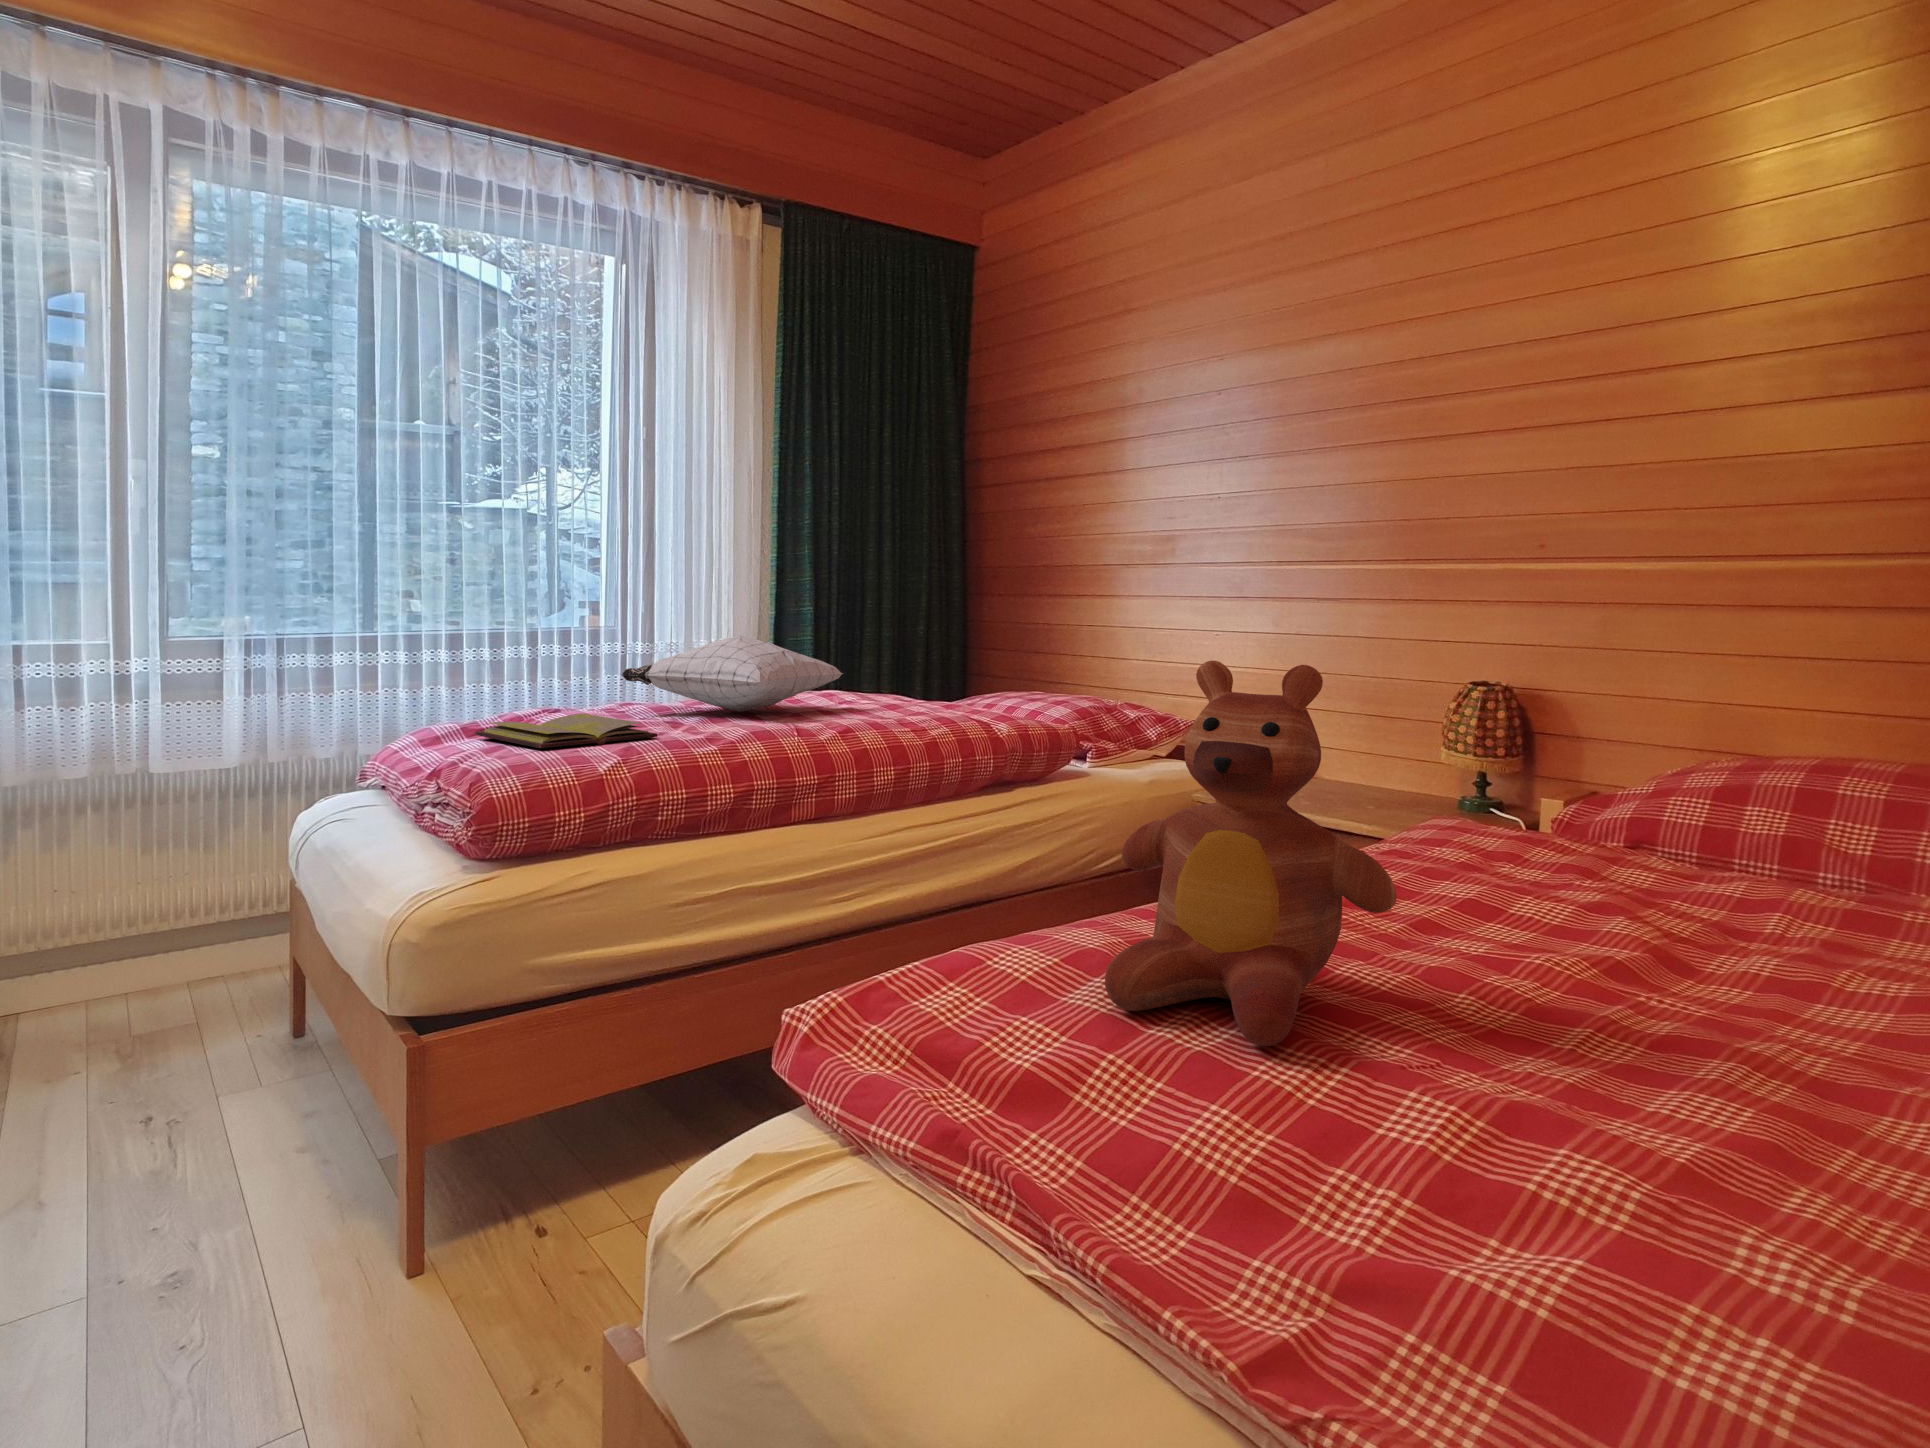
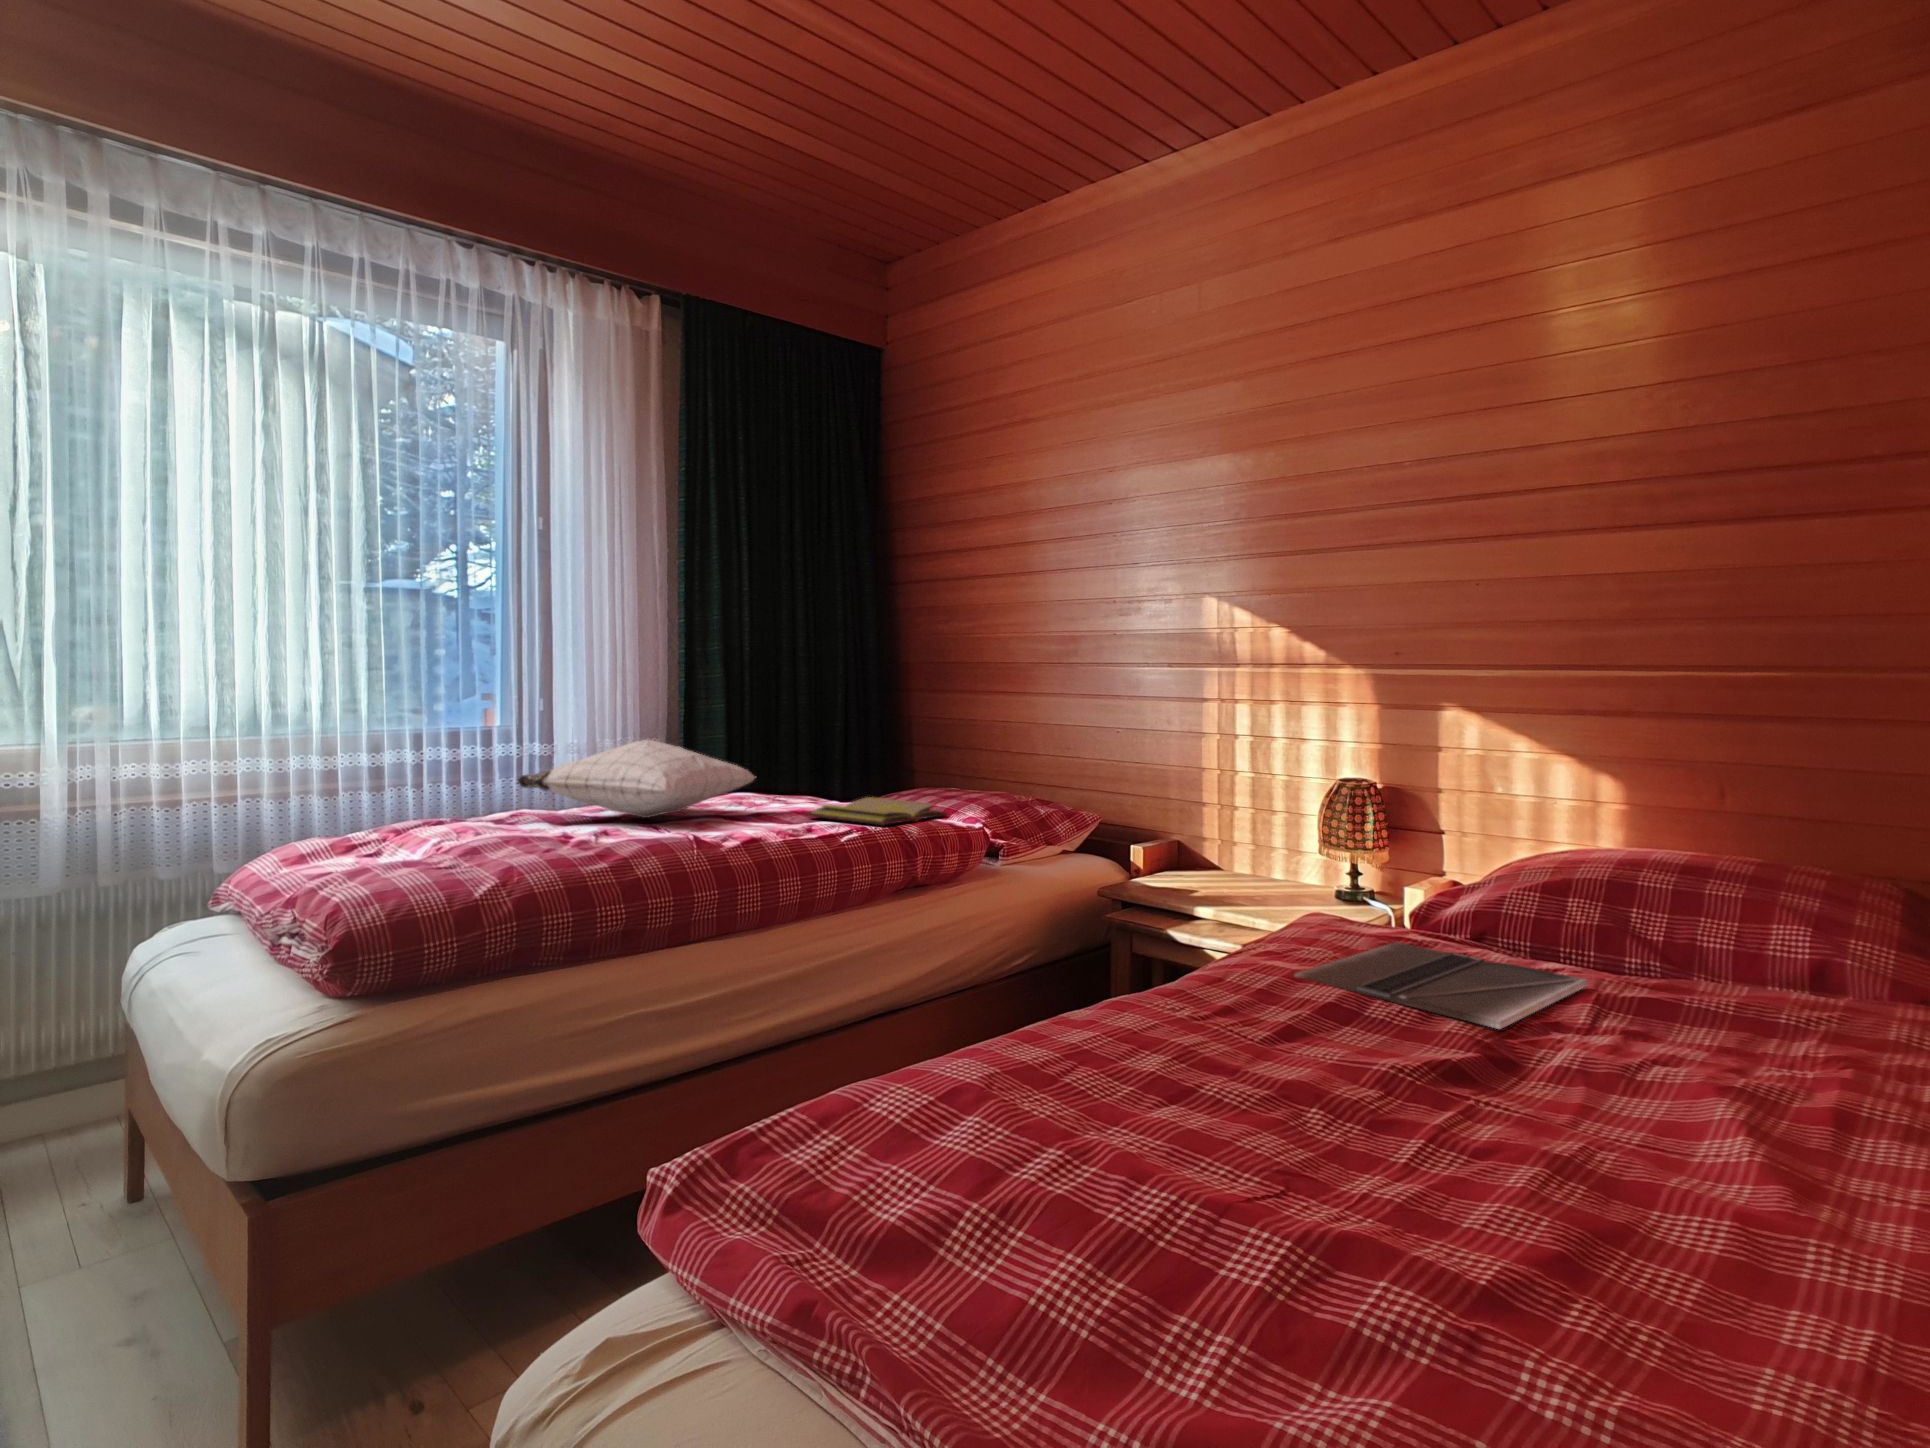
teddy bear: present [1105,661,1397,1046] -> none [980,798,1250,1182]
diary: present [476,714,657,748] -> present [805,797,947,825]
laptop: none [1421,844,1775,931] -> present [1295,942,1587,1029]

